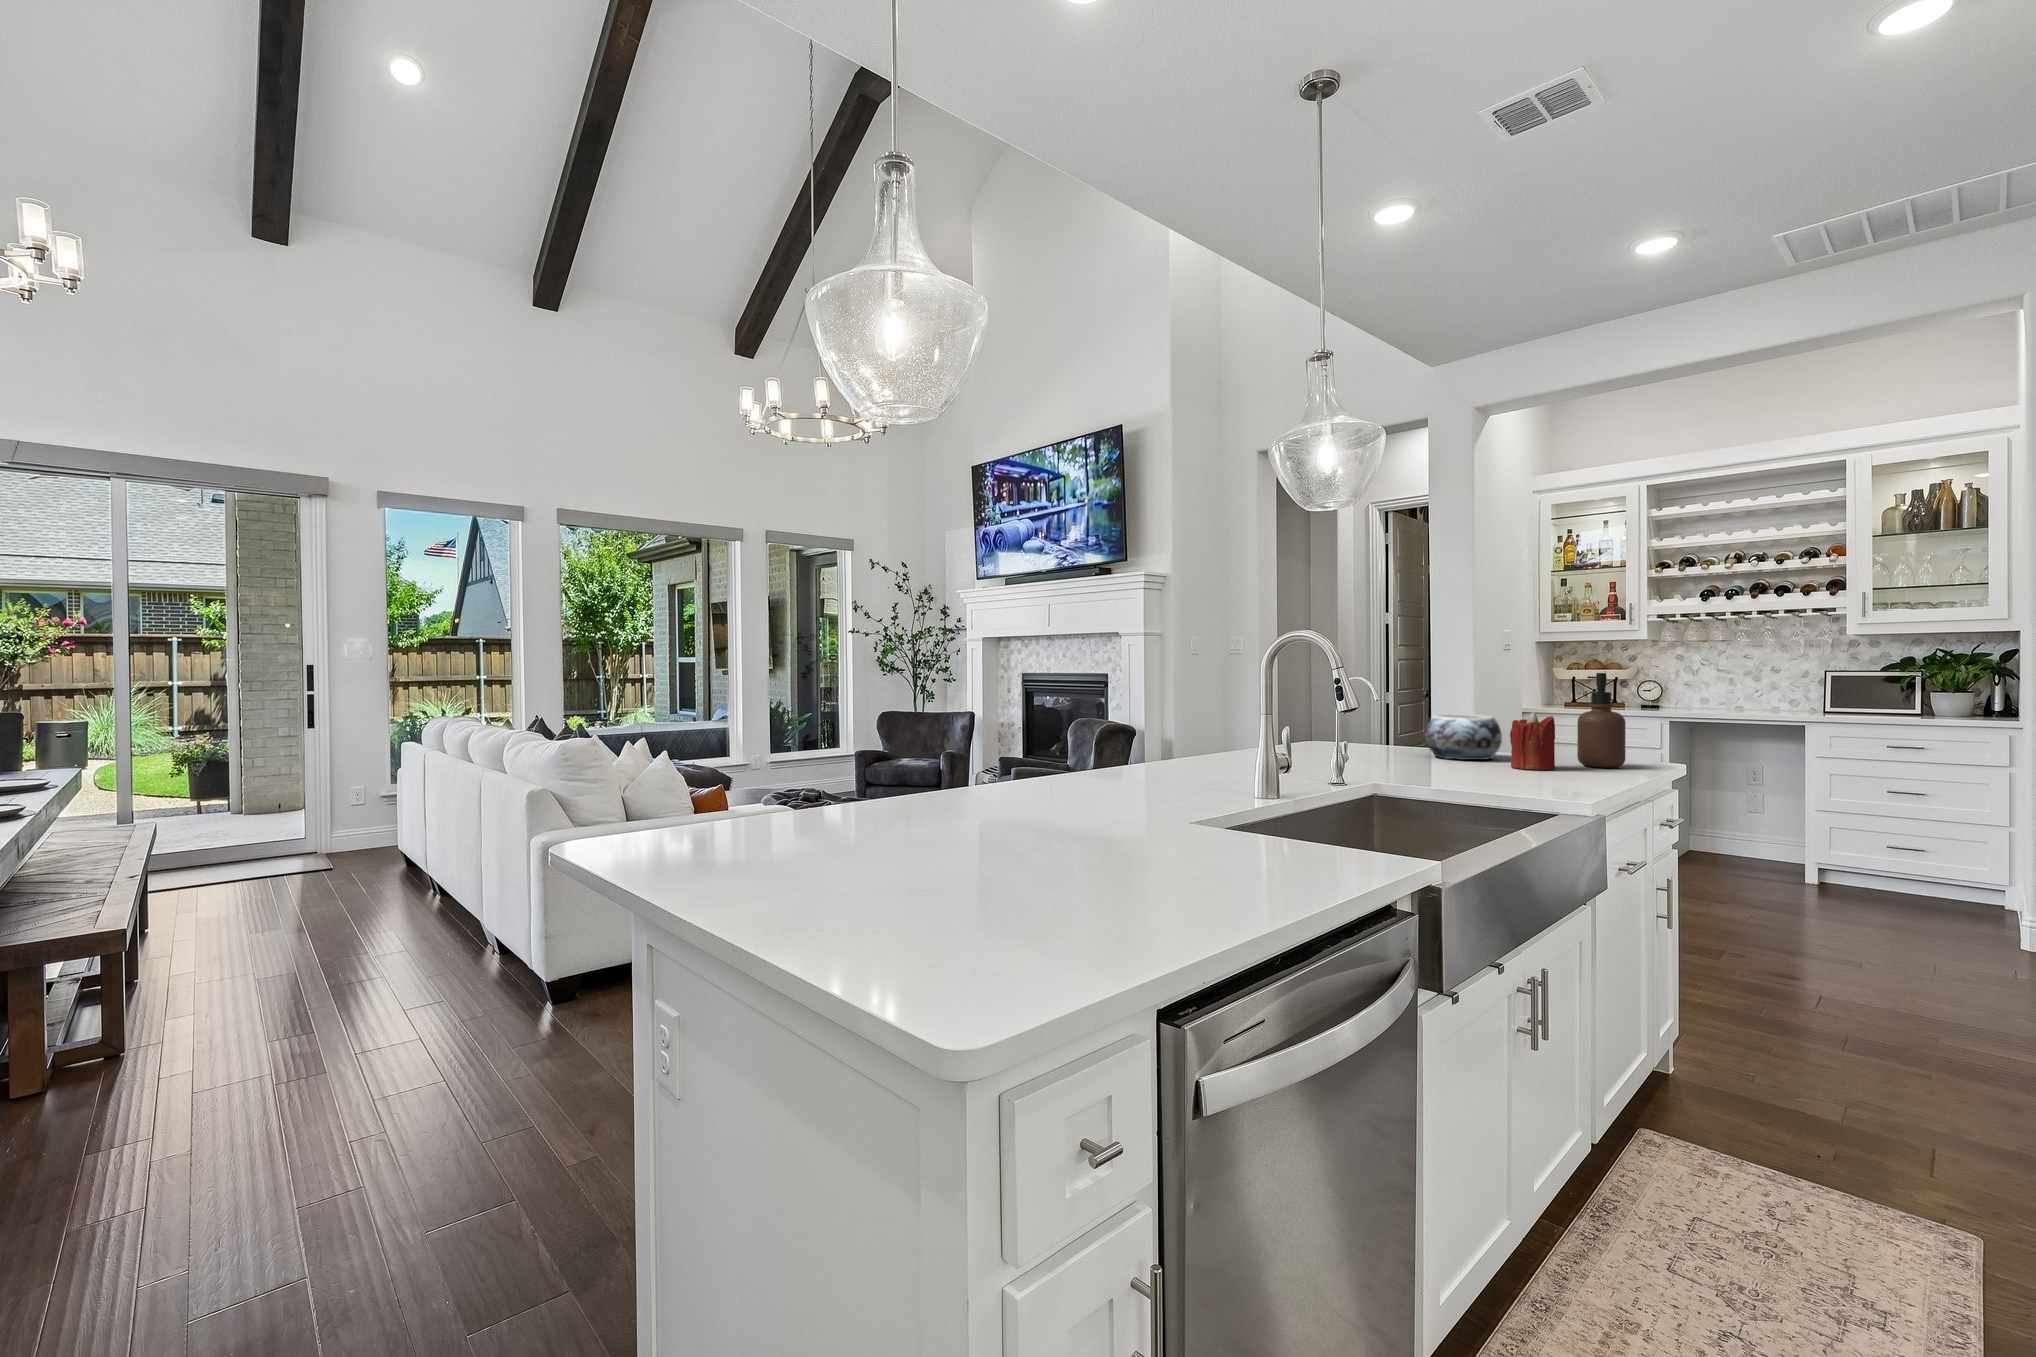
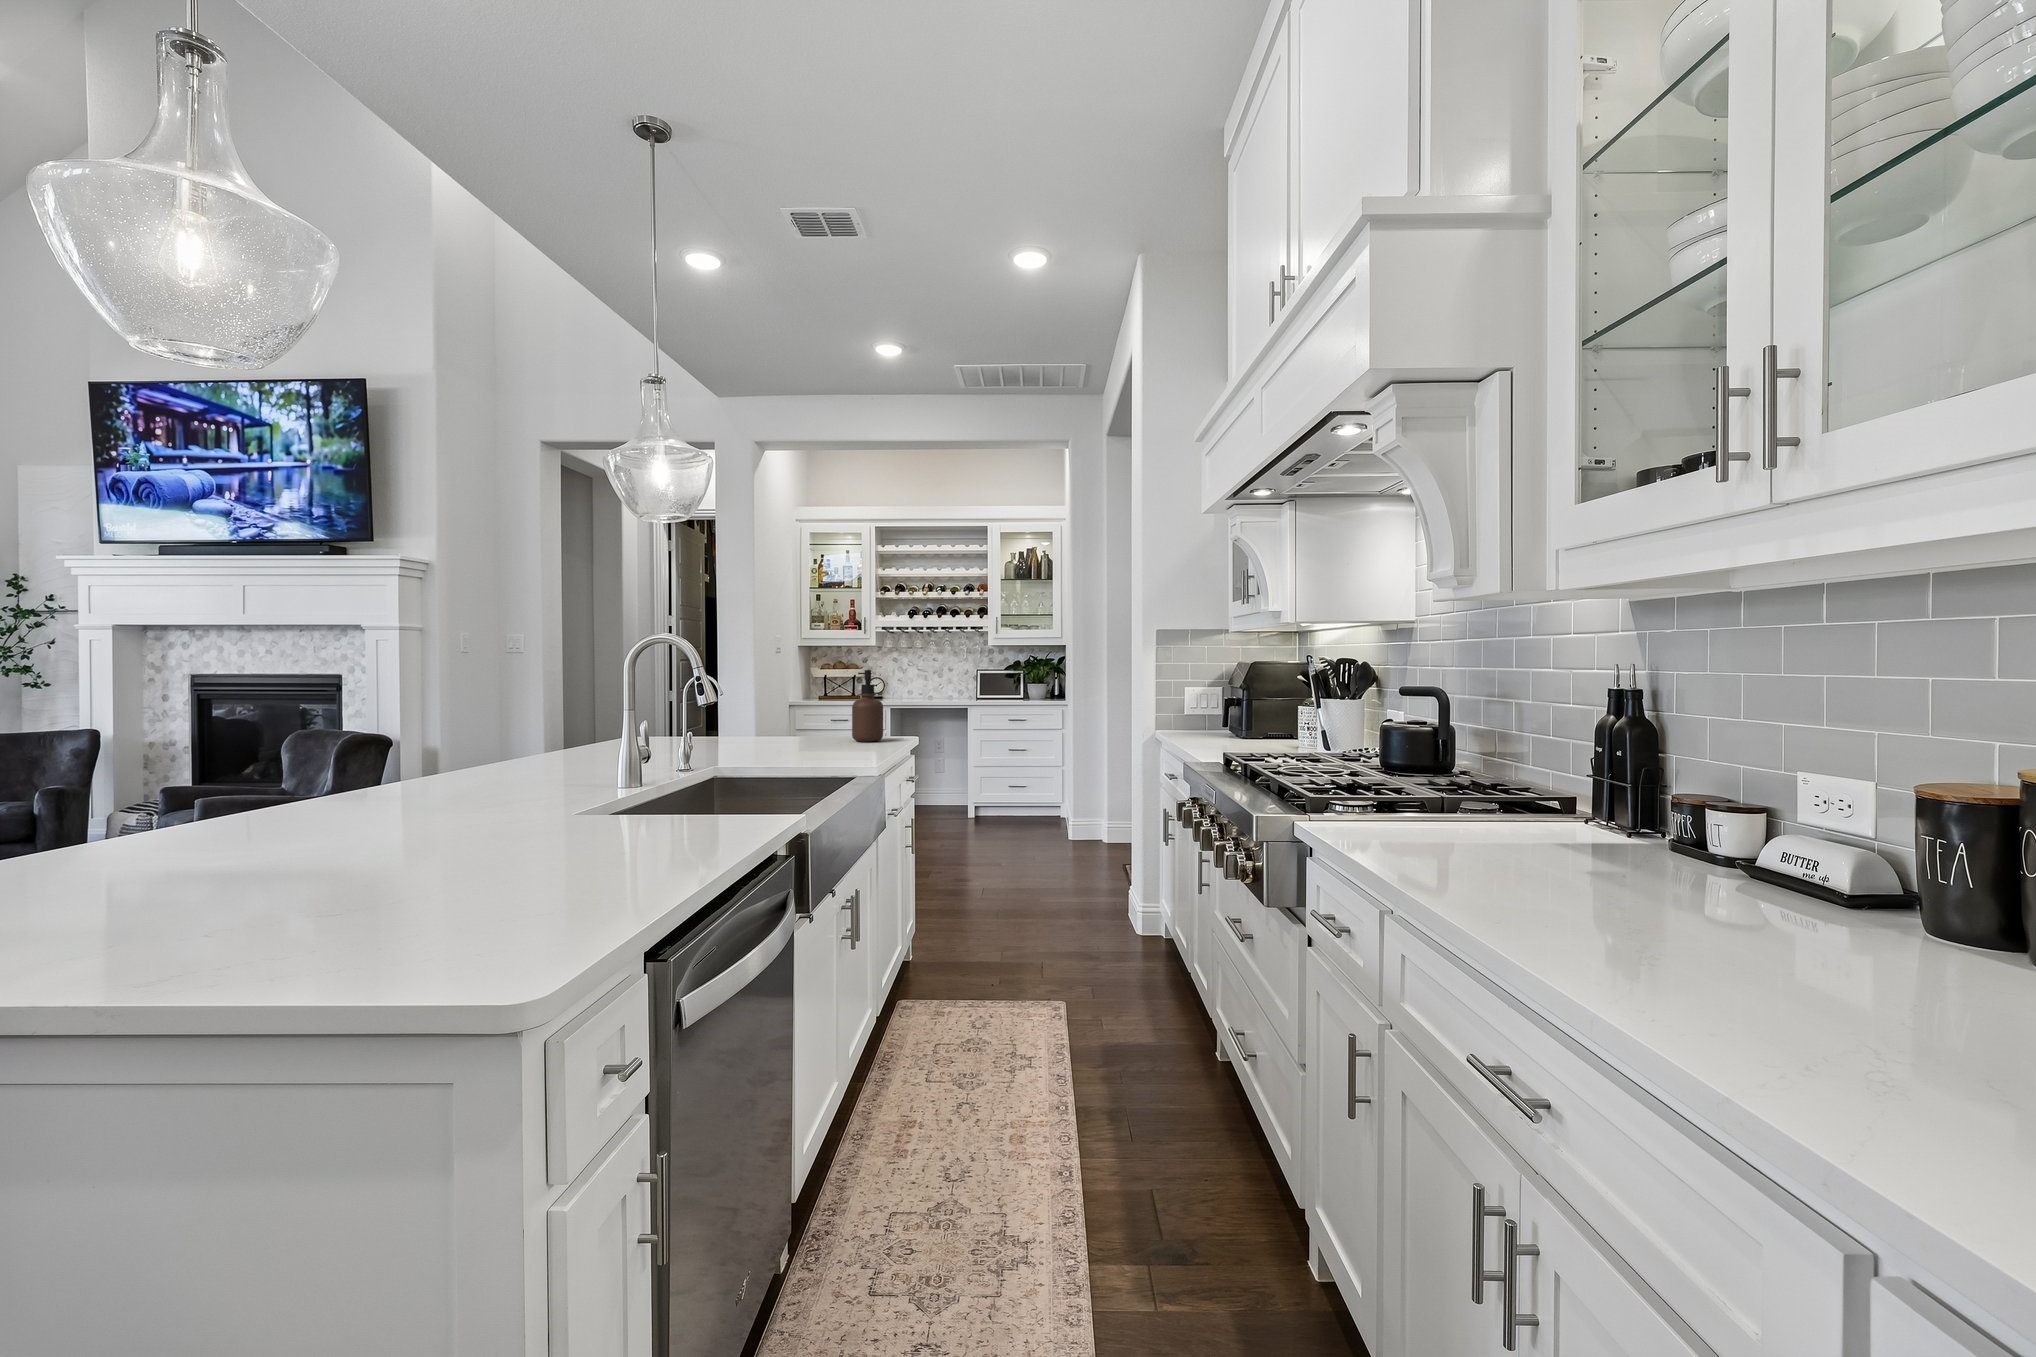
candle: present [1510,712,1555,770] -> none [807,700,840,746]
decorative bowl: present [1425,715,1502,760] -> none [739,705,798,742]

